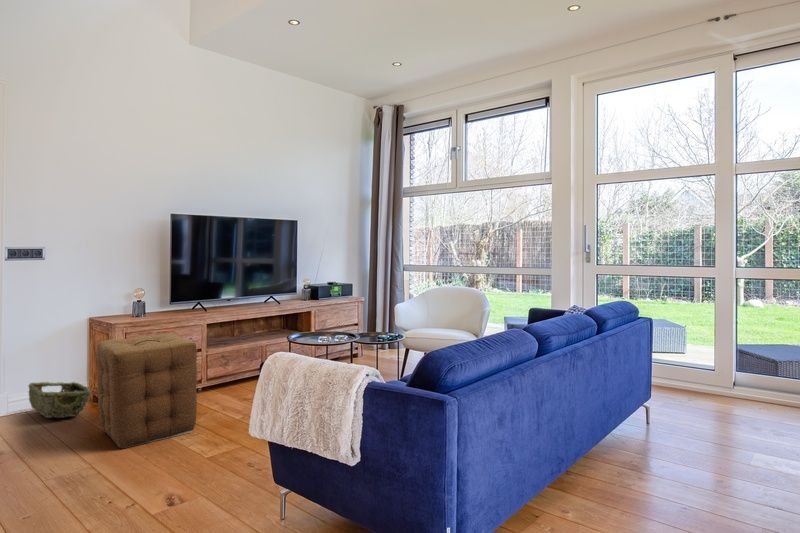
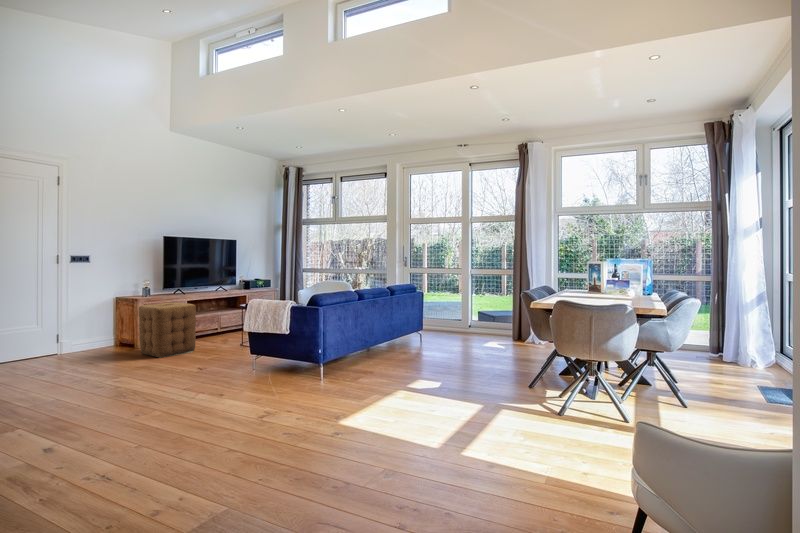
woven basket: present [29,382,91,418] -> none [84,334,126,352]

